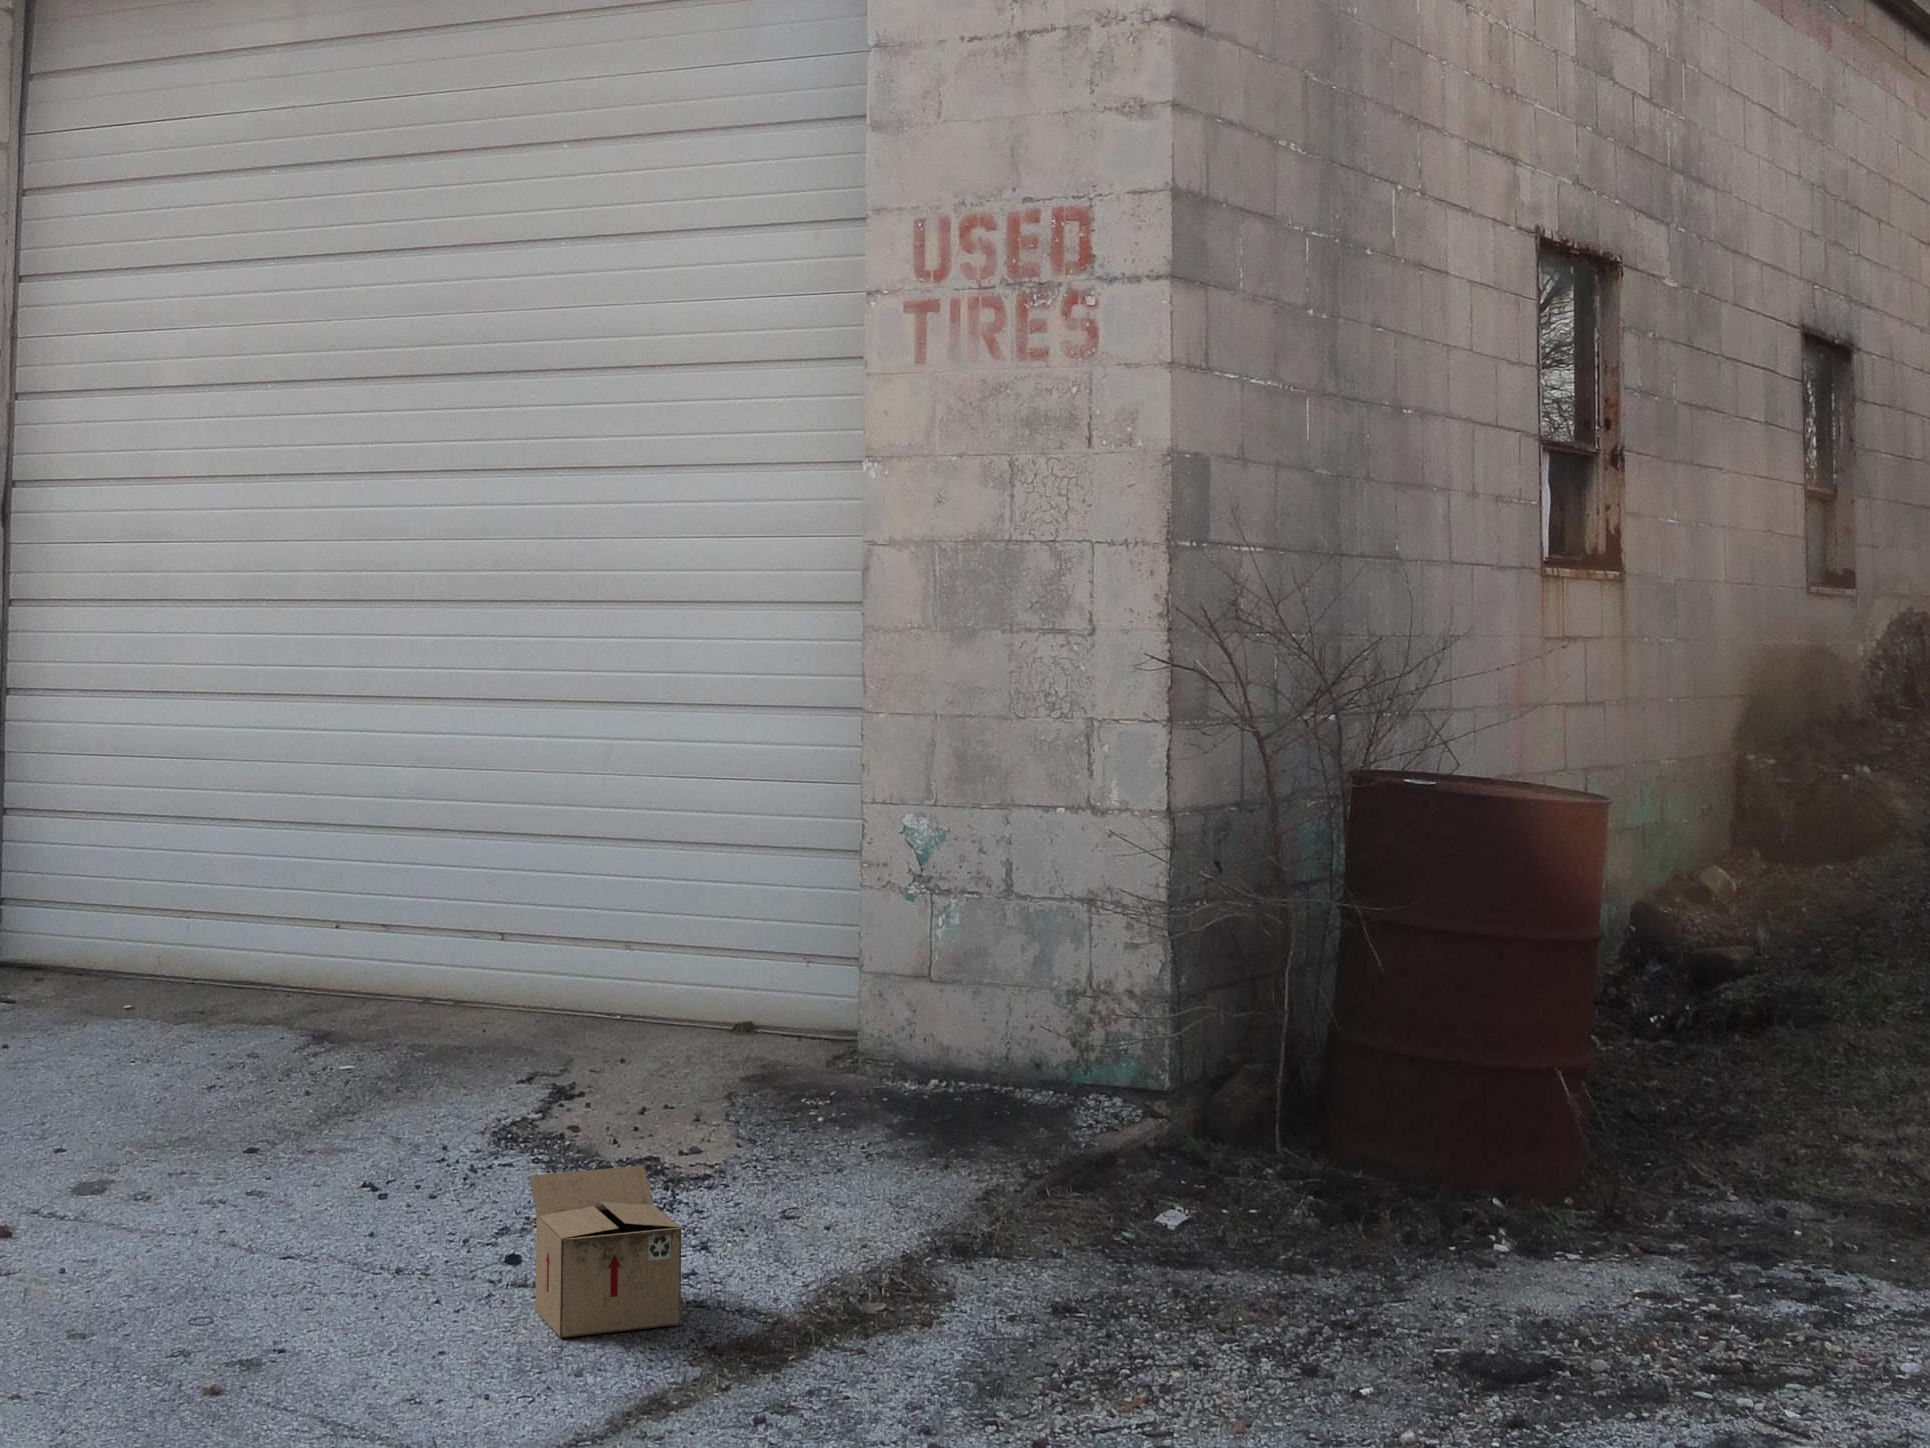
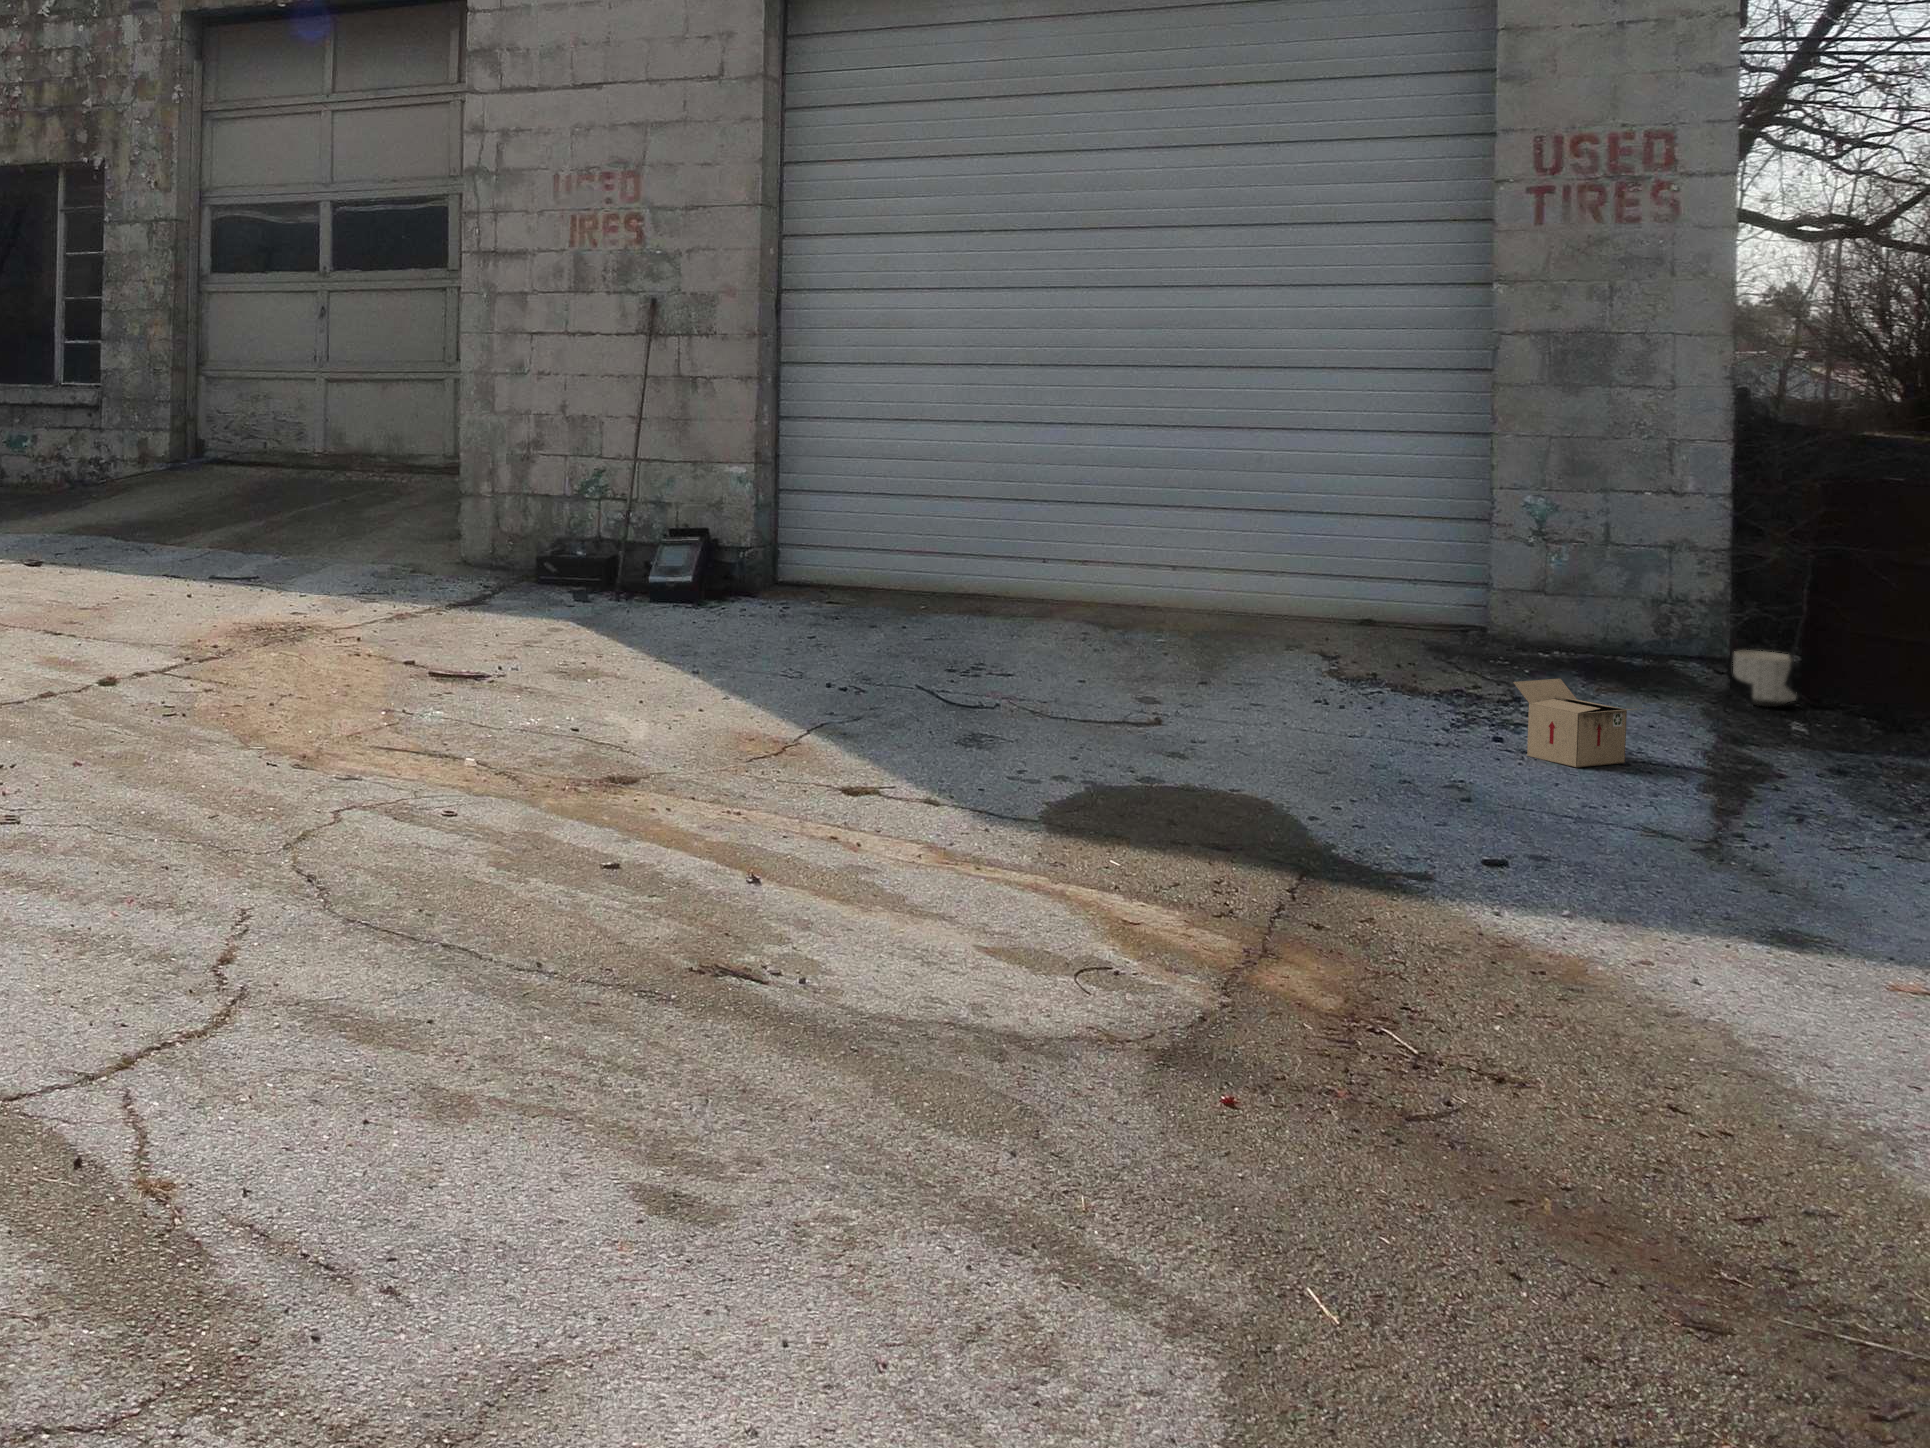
planter: none [1212,1084,1303,1186] -> present [1733,650,1796,707]

